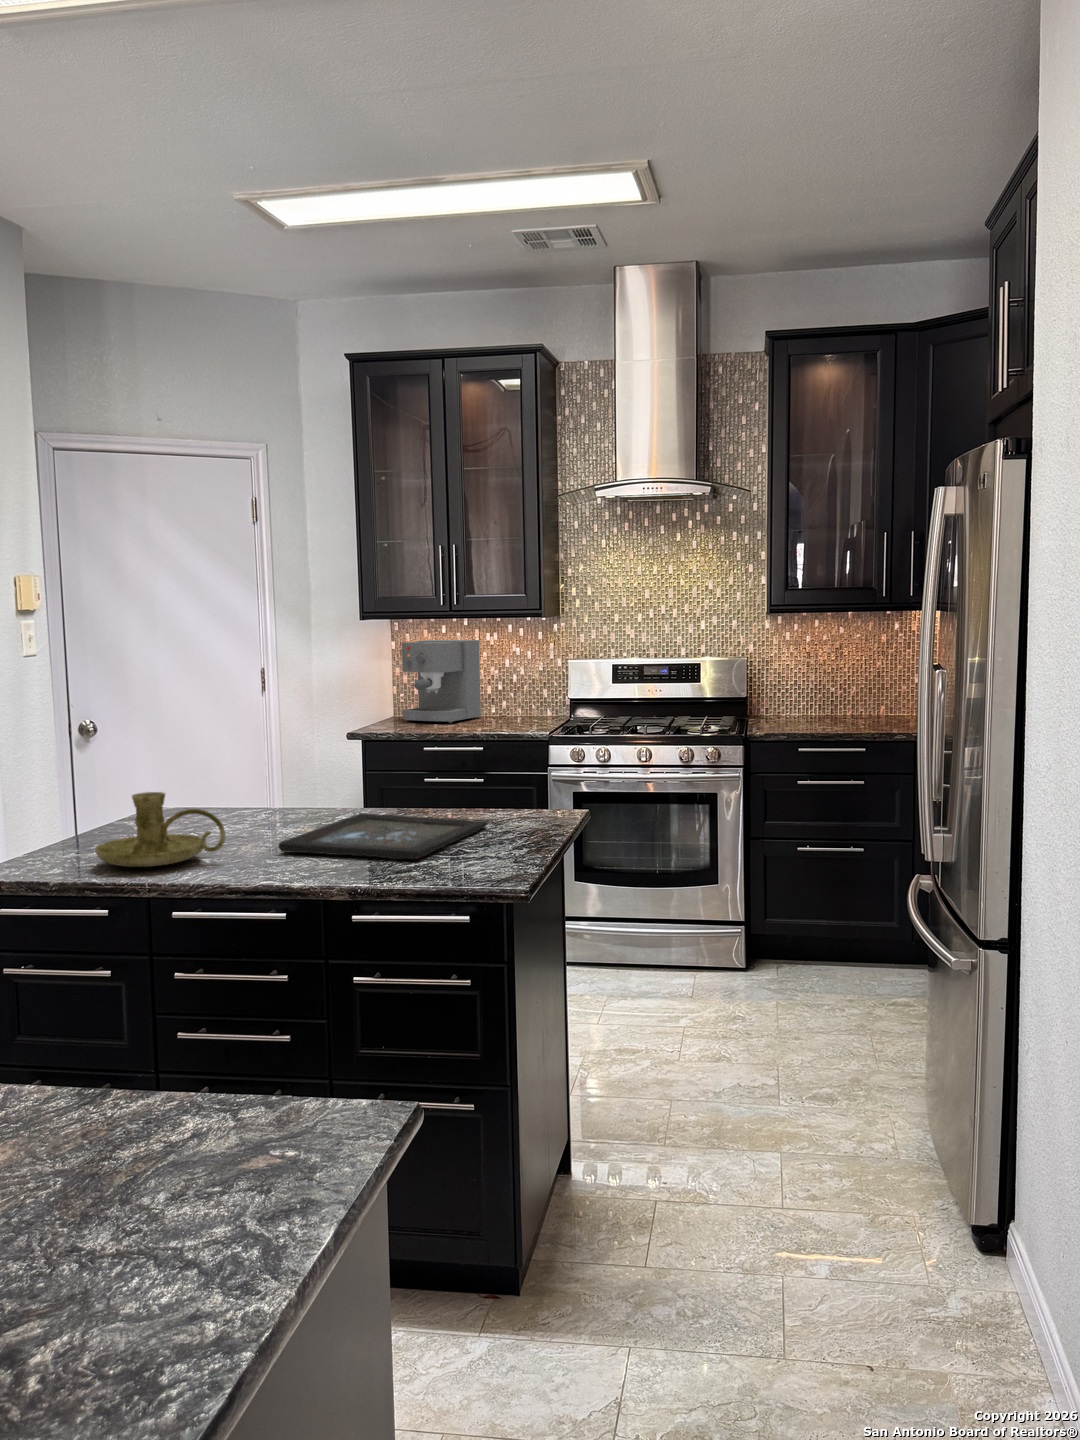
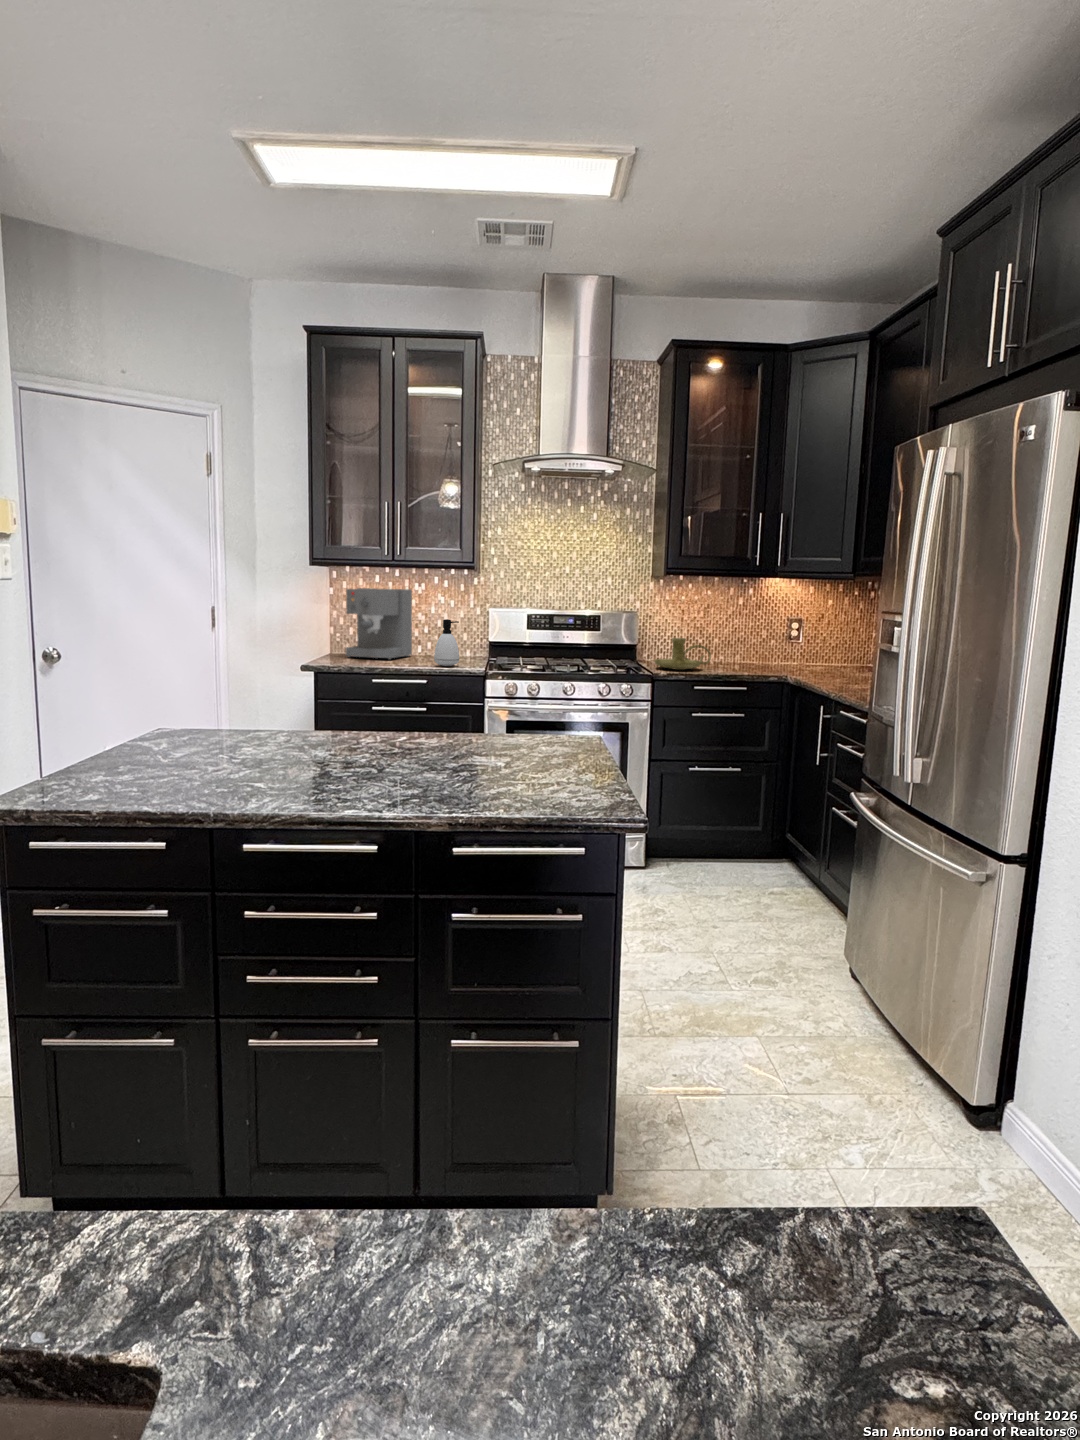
soap dispenser: none [495,676,524,730] -> present [434,619,459,666]
candle holder: present [96,792,226,867] -> present [655,638,711,670]
tray: present [278,813,487,859] -> none [340,736,528,783]

